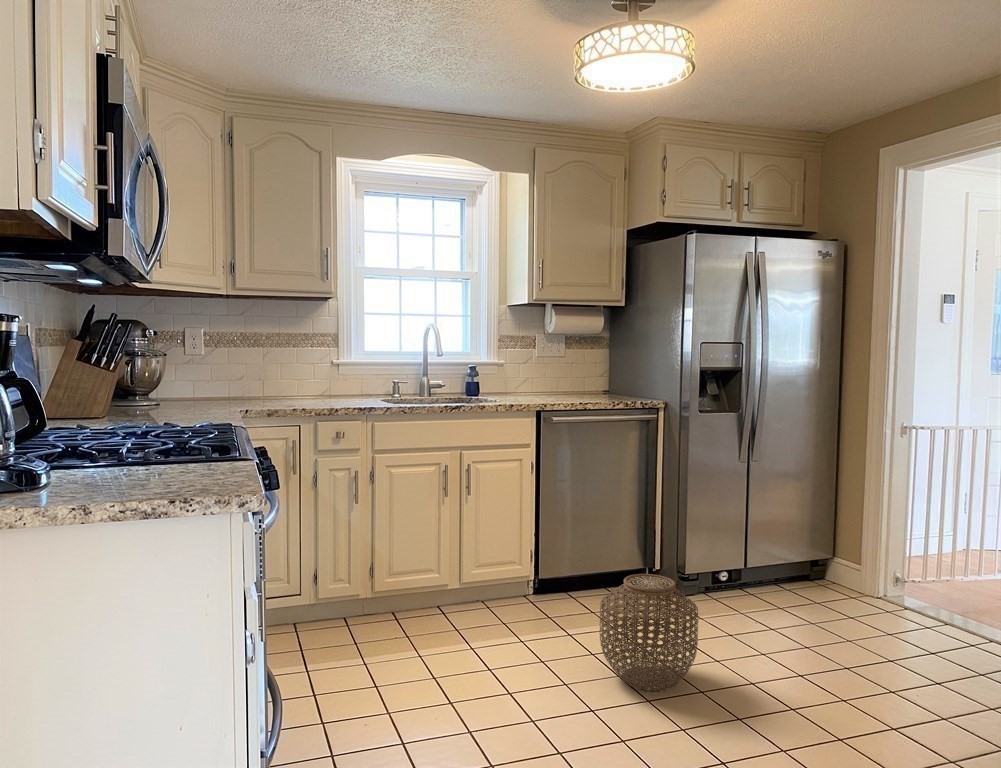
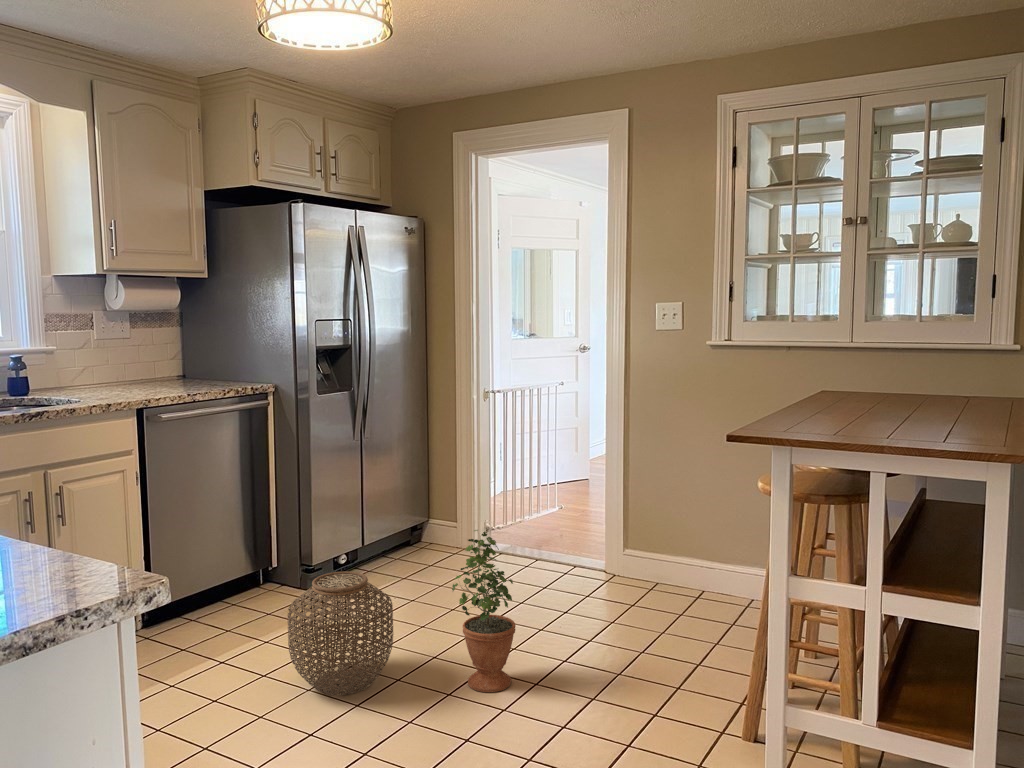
potted plant: none [746,560,819,737] -> present [452,530,516,692]

